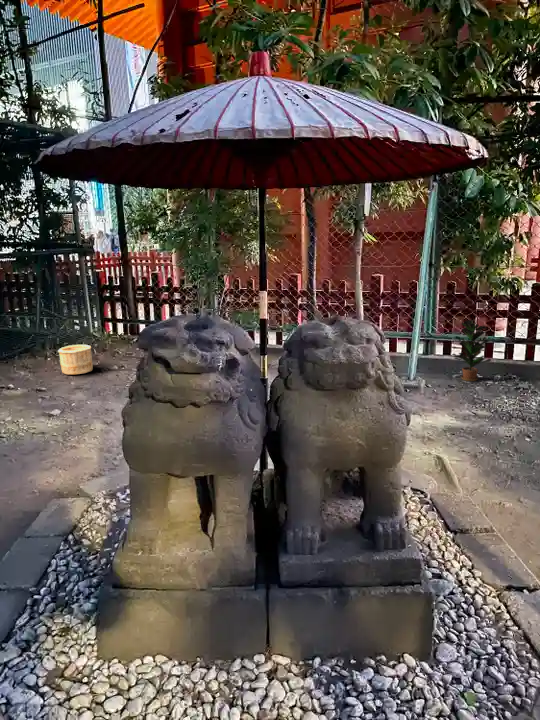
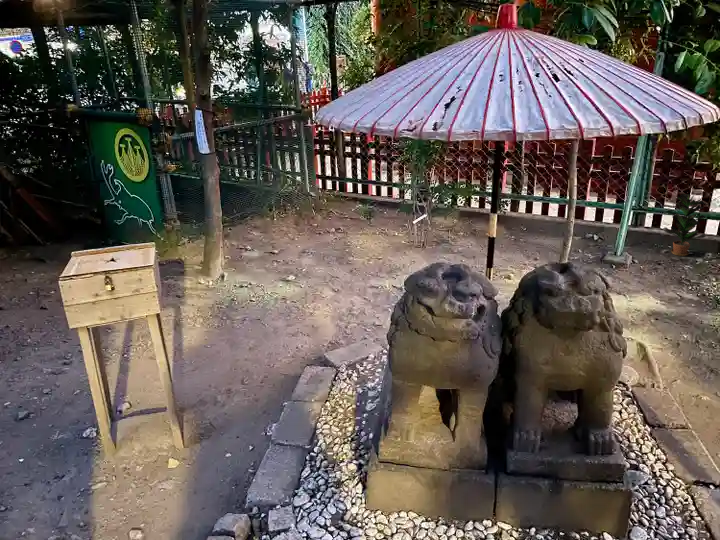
wooden bucket: present [58,345,93,375] -> none [279,206,308,234]

